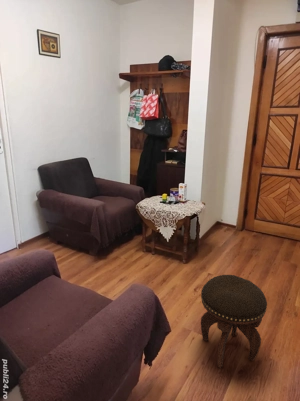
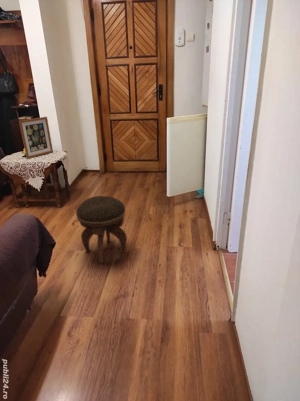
picture frame: none [163,165,193,206] -> present [19,117,53,159]

